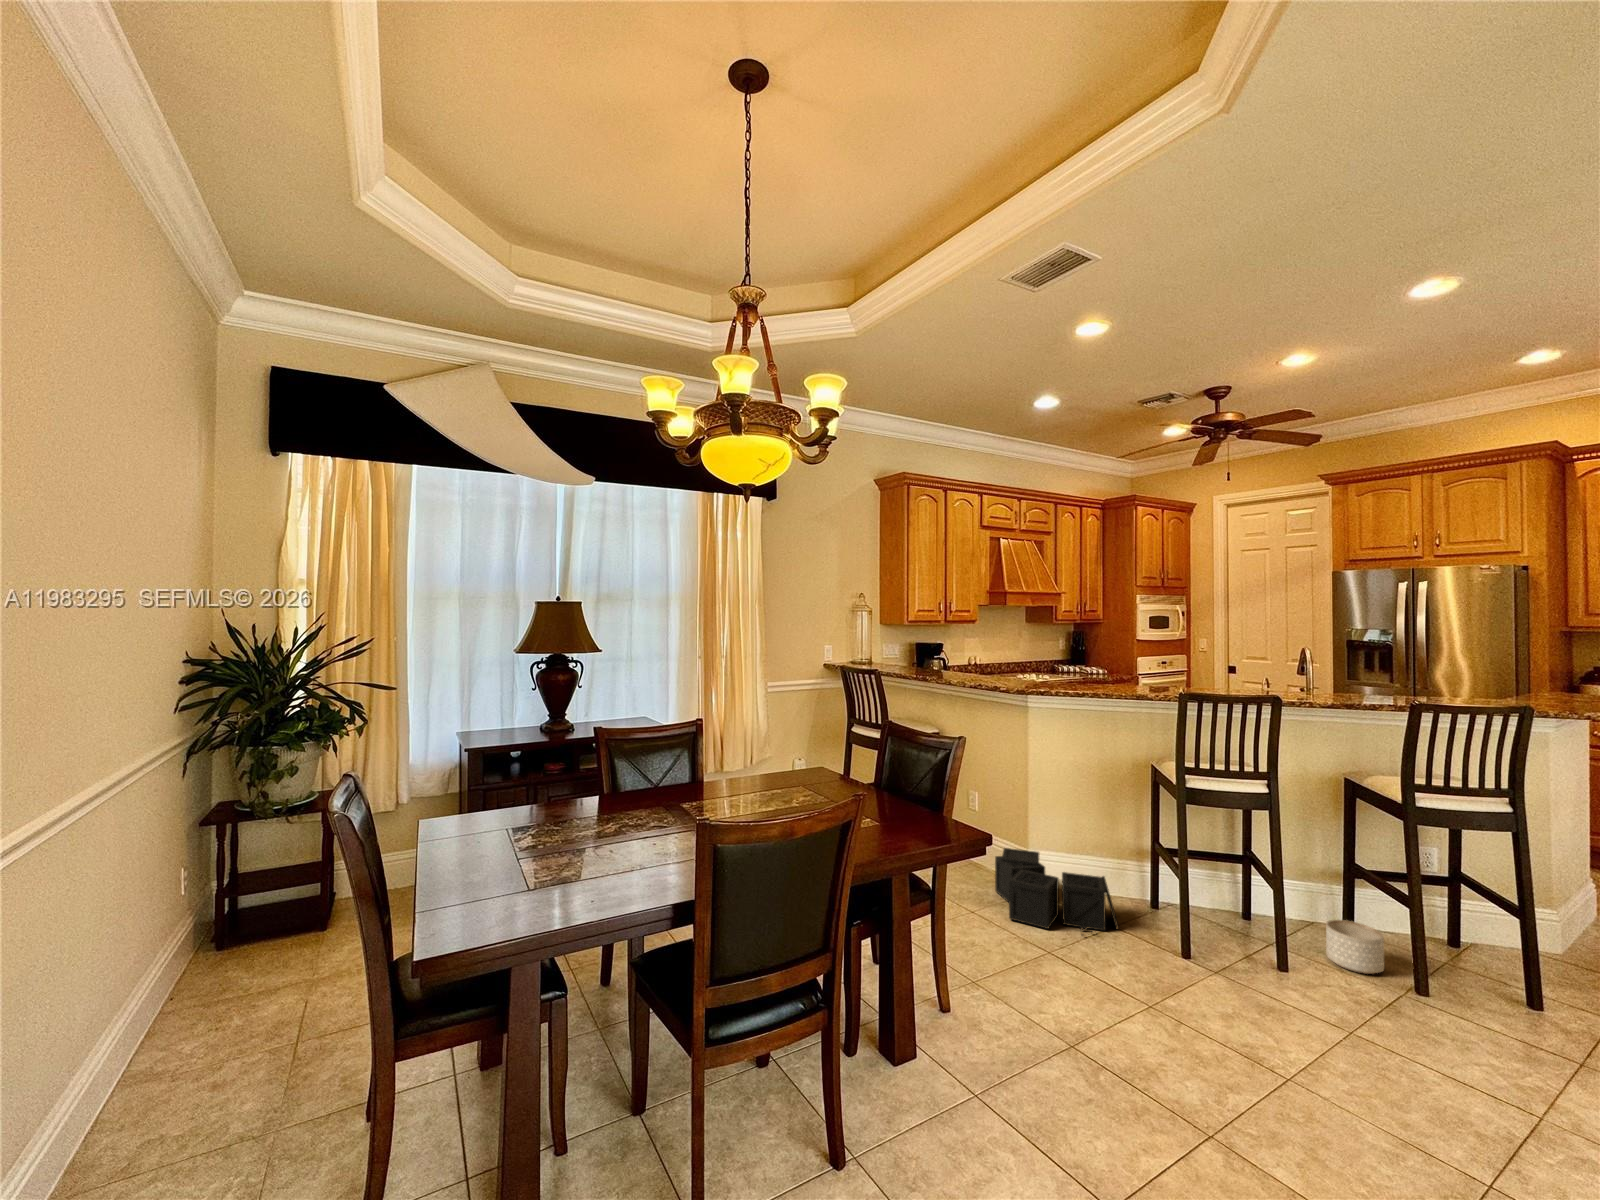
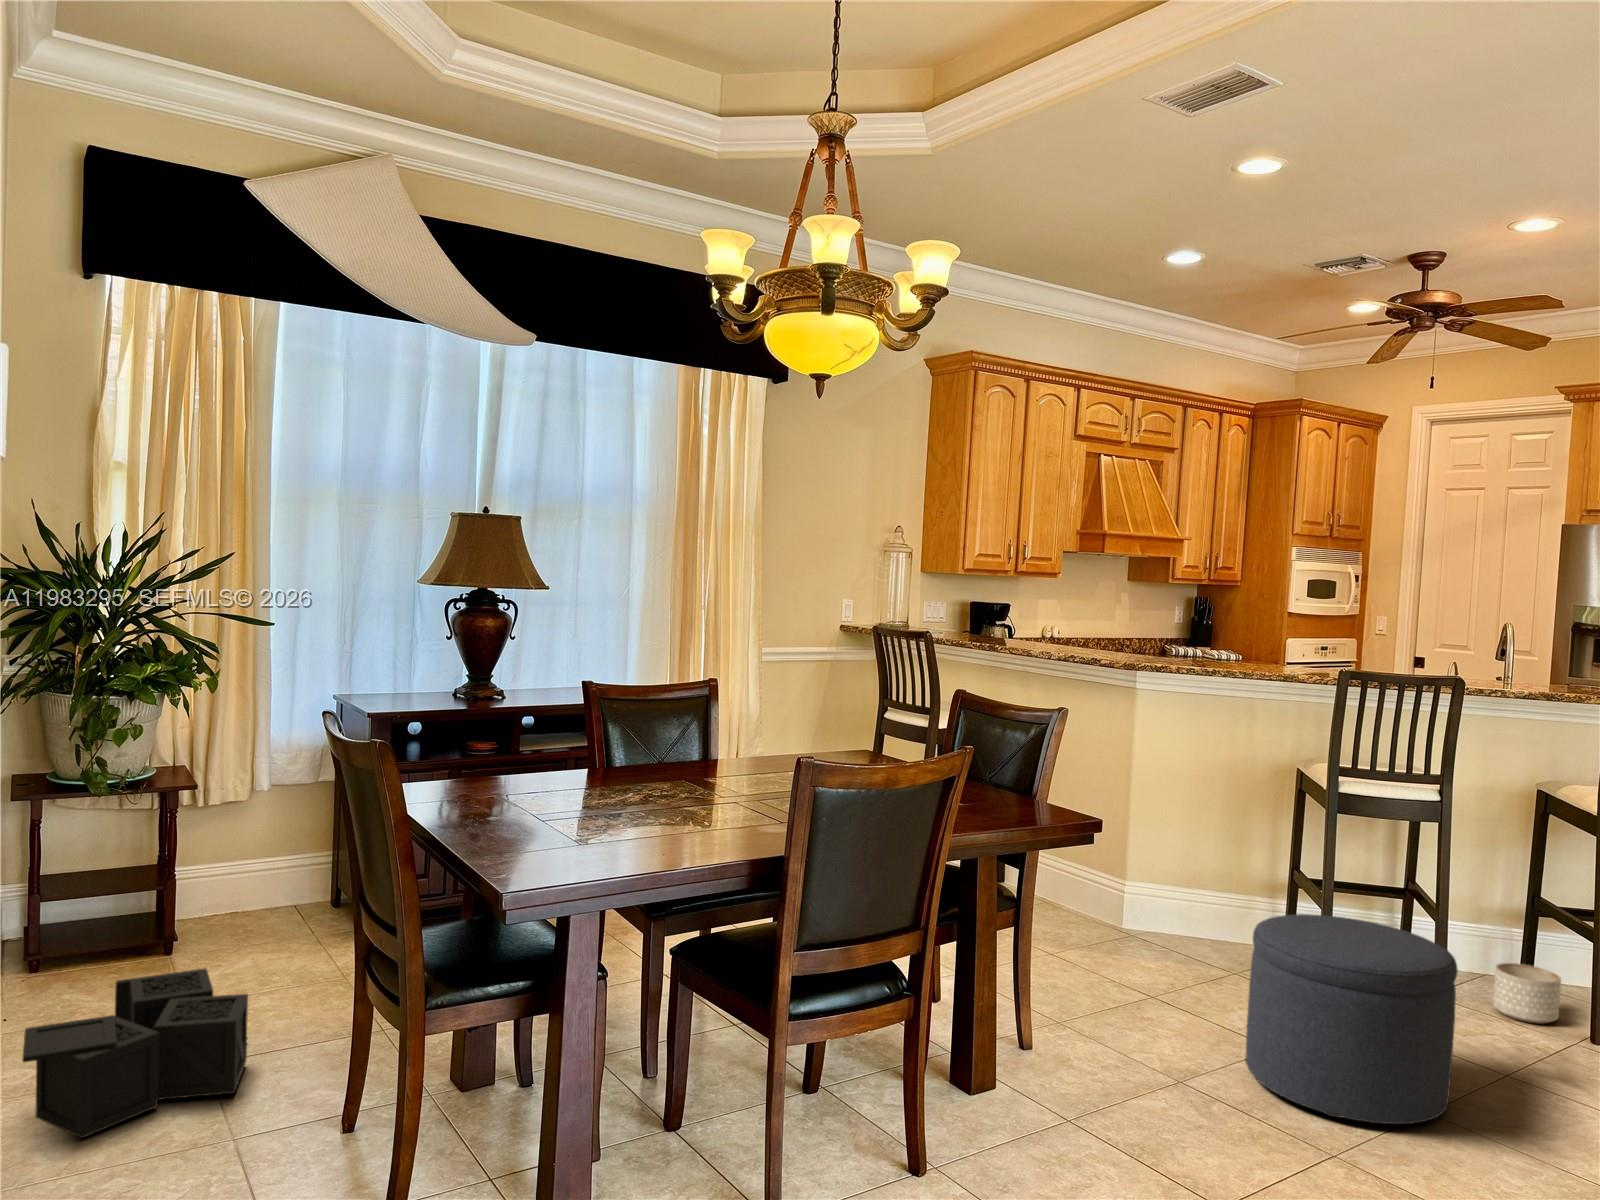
storage bin: present [995,848,1119,935] -> present [22,969,248,1138]
ottoman: none [1125,897,1308,1102] -> present [1246,914,1458,1124]

